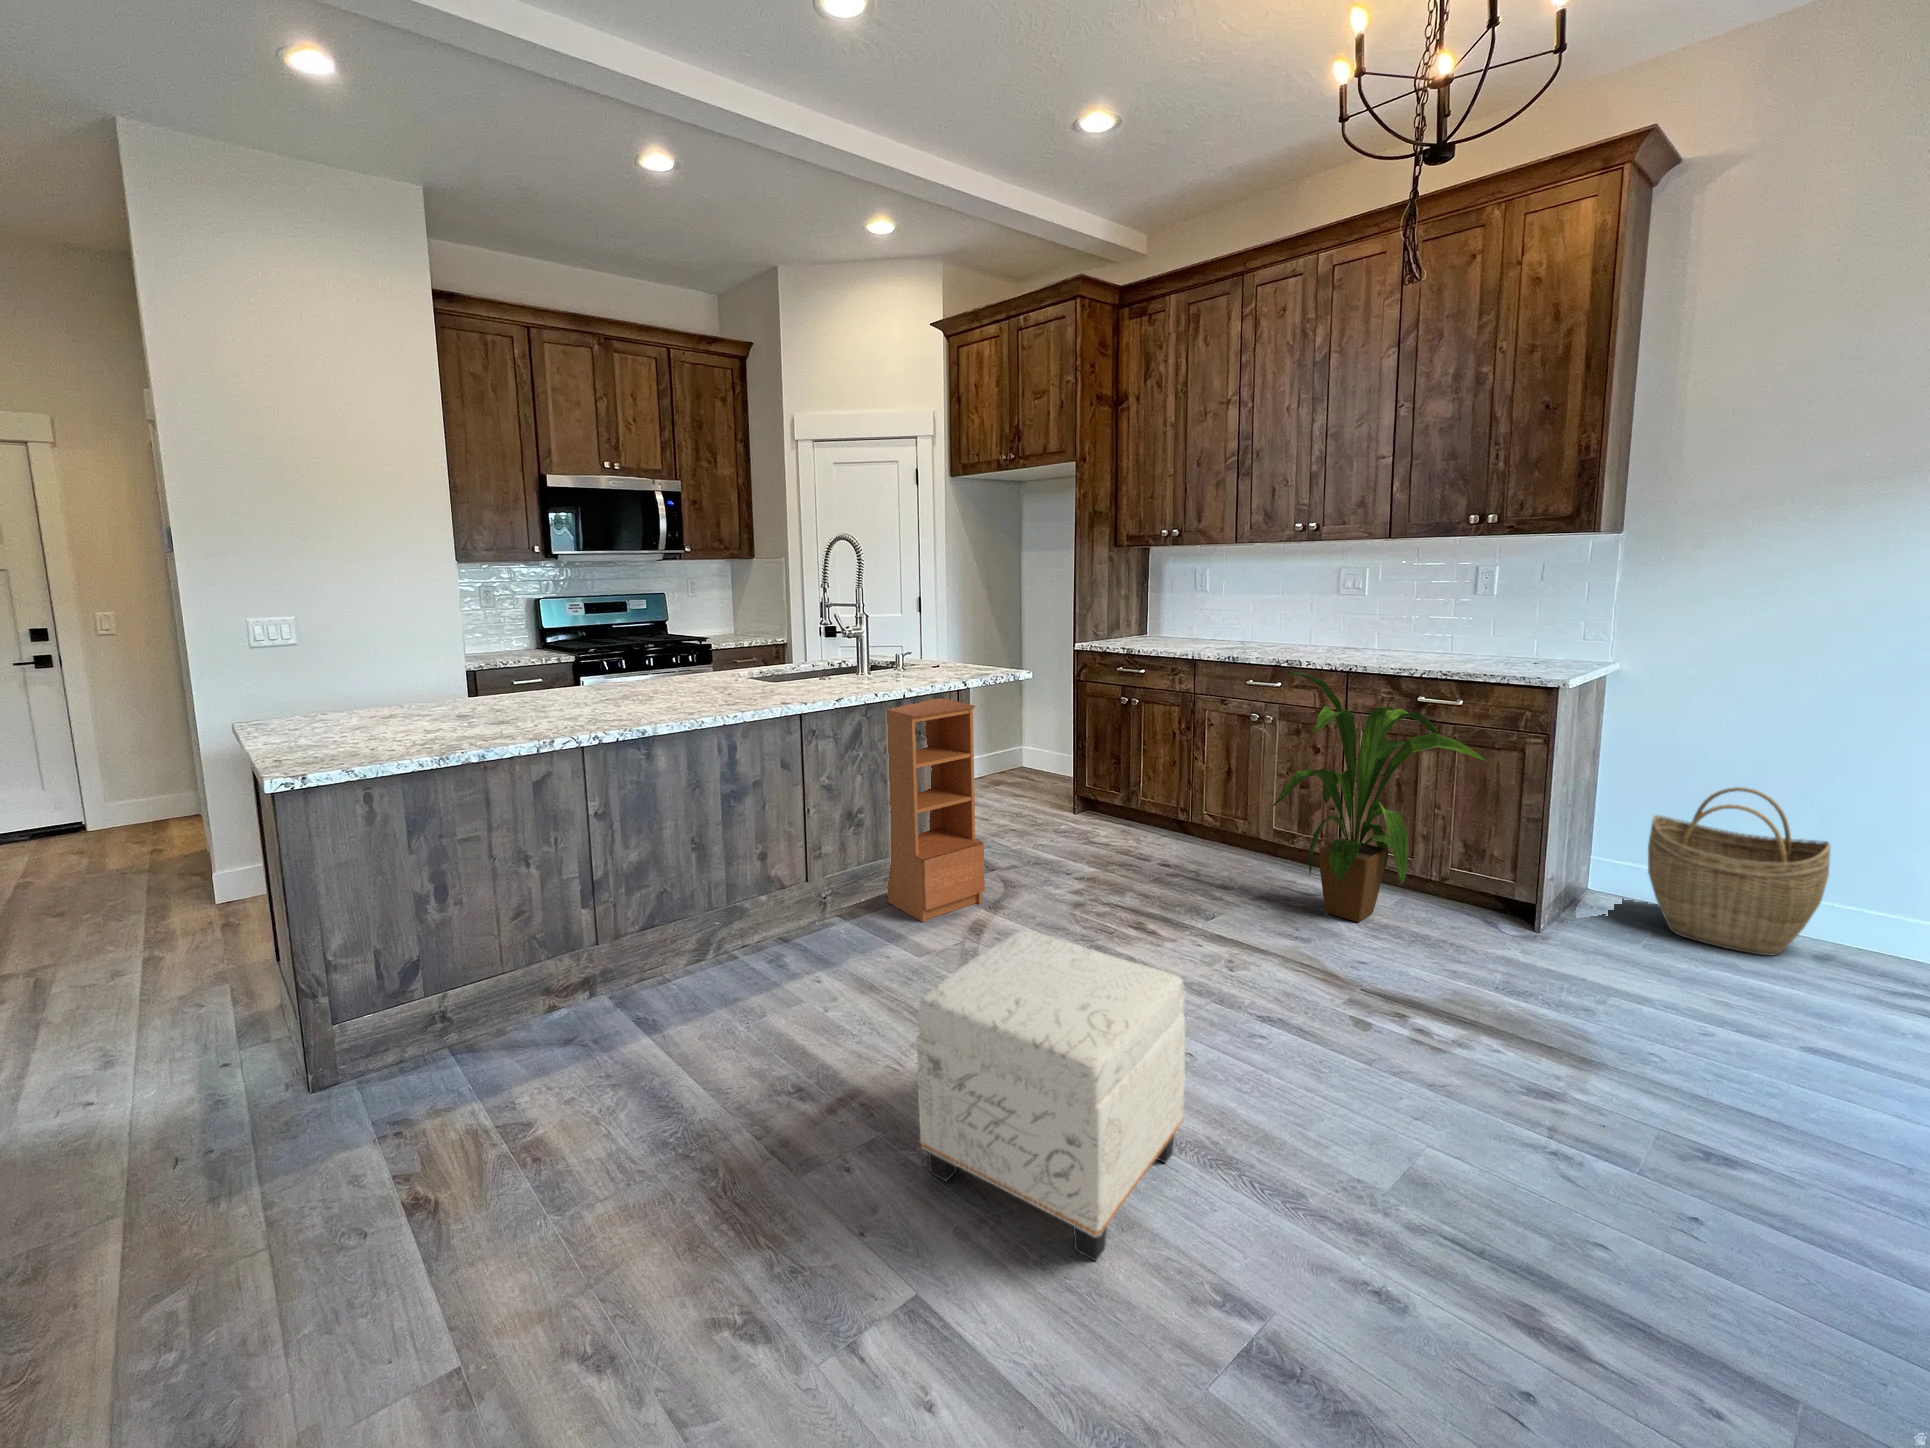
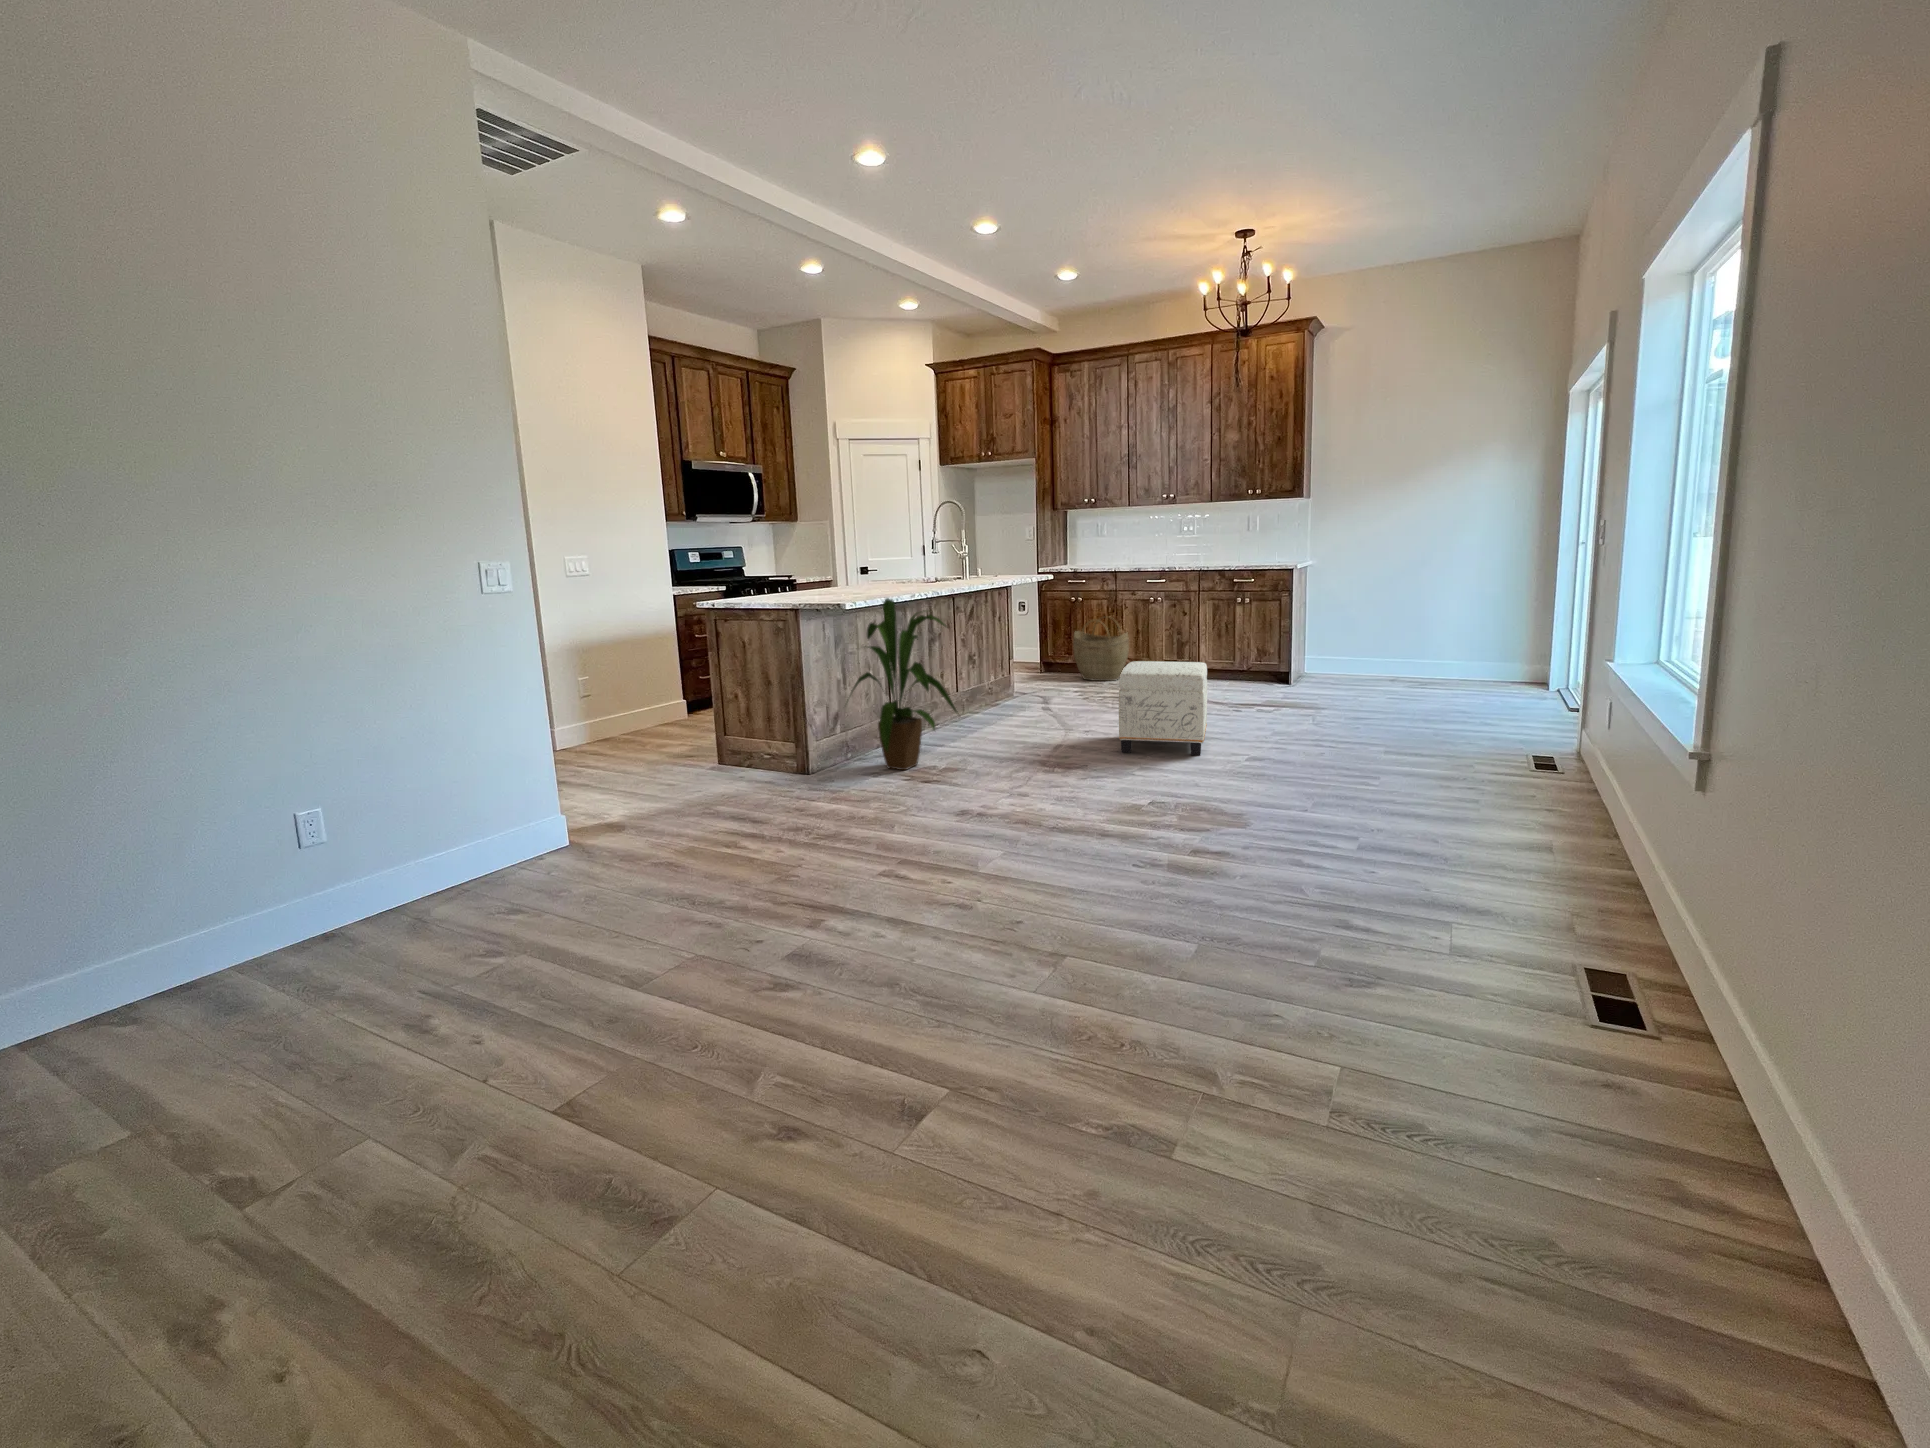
house plant: present [1272,671,1488,922] -> present [851,599,958,770]
bookcase: present [887,698,985,922] -> none [985,590,1041,710]
woven basket: present [1648,787,1830,956] -> present [1073,616,1129,681]

